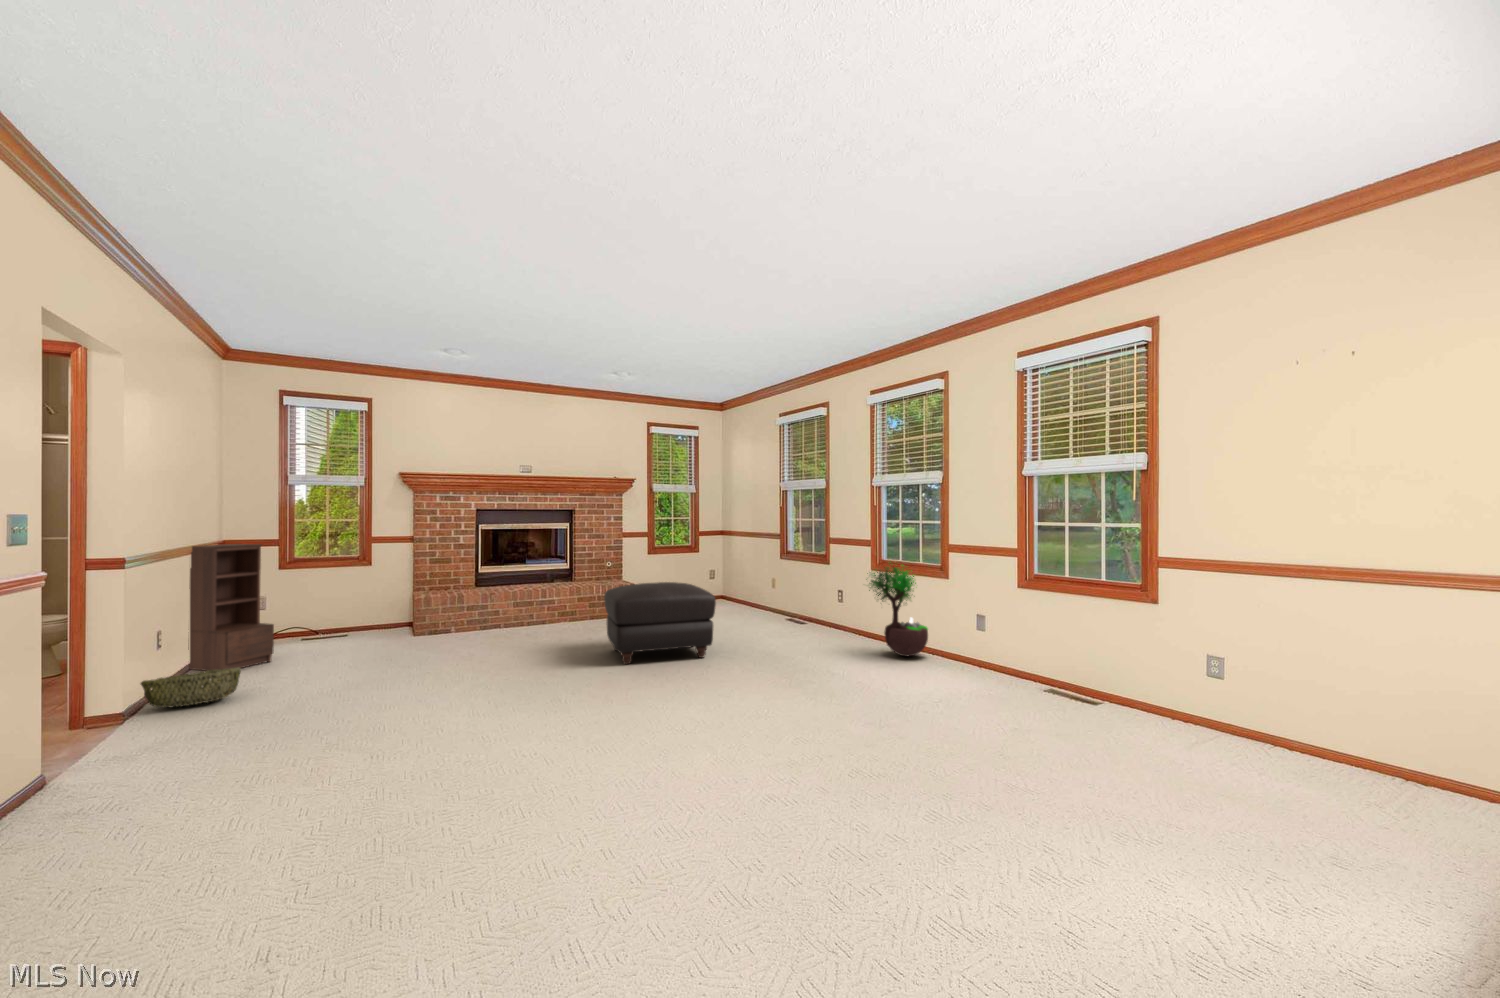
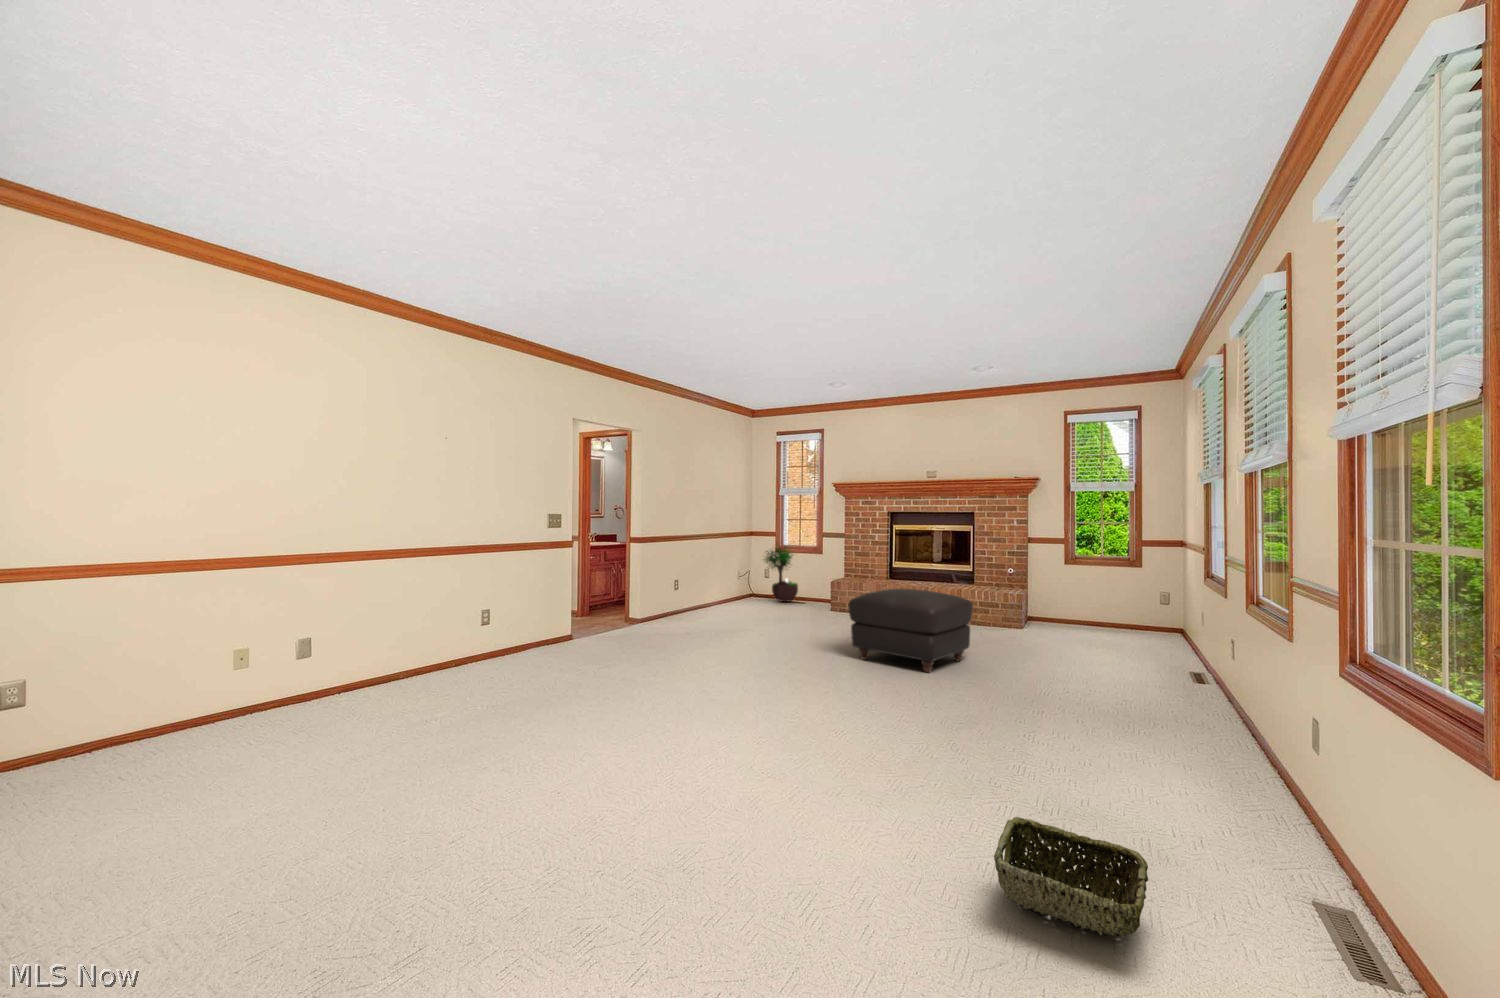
bookshelf: present [189,544,274,671] -> none [709,534,740,610]
potted tree: present [866,564,928,656] -> present [764,548,798,602]
woven basket: present [141,667,241,707] -> present [994,817,1148,937]

